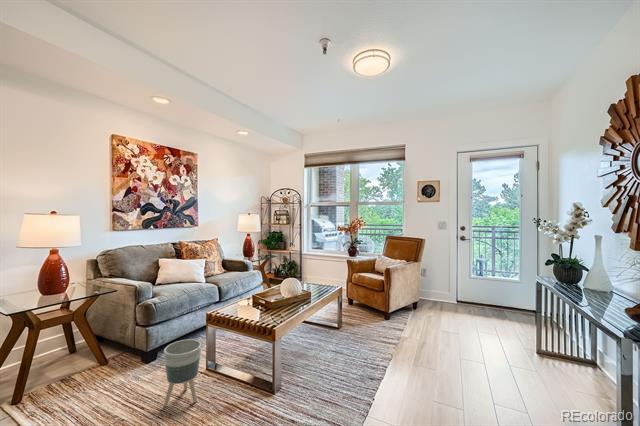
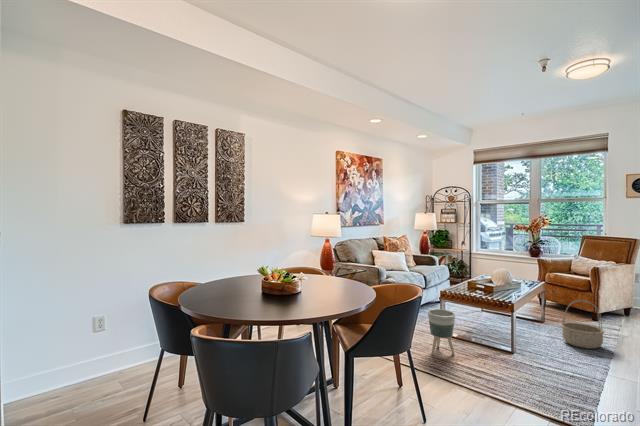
basket: none [341,308,378,362] -> present [561,300,604,349]

